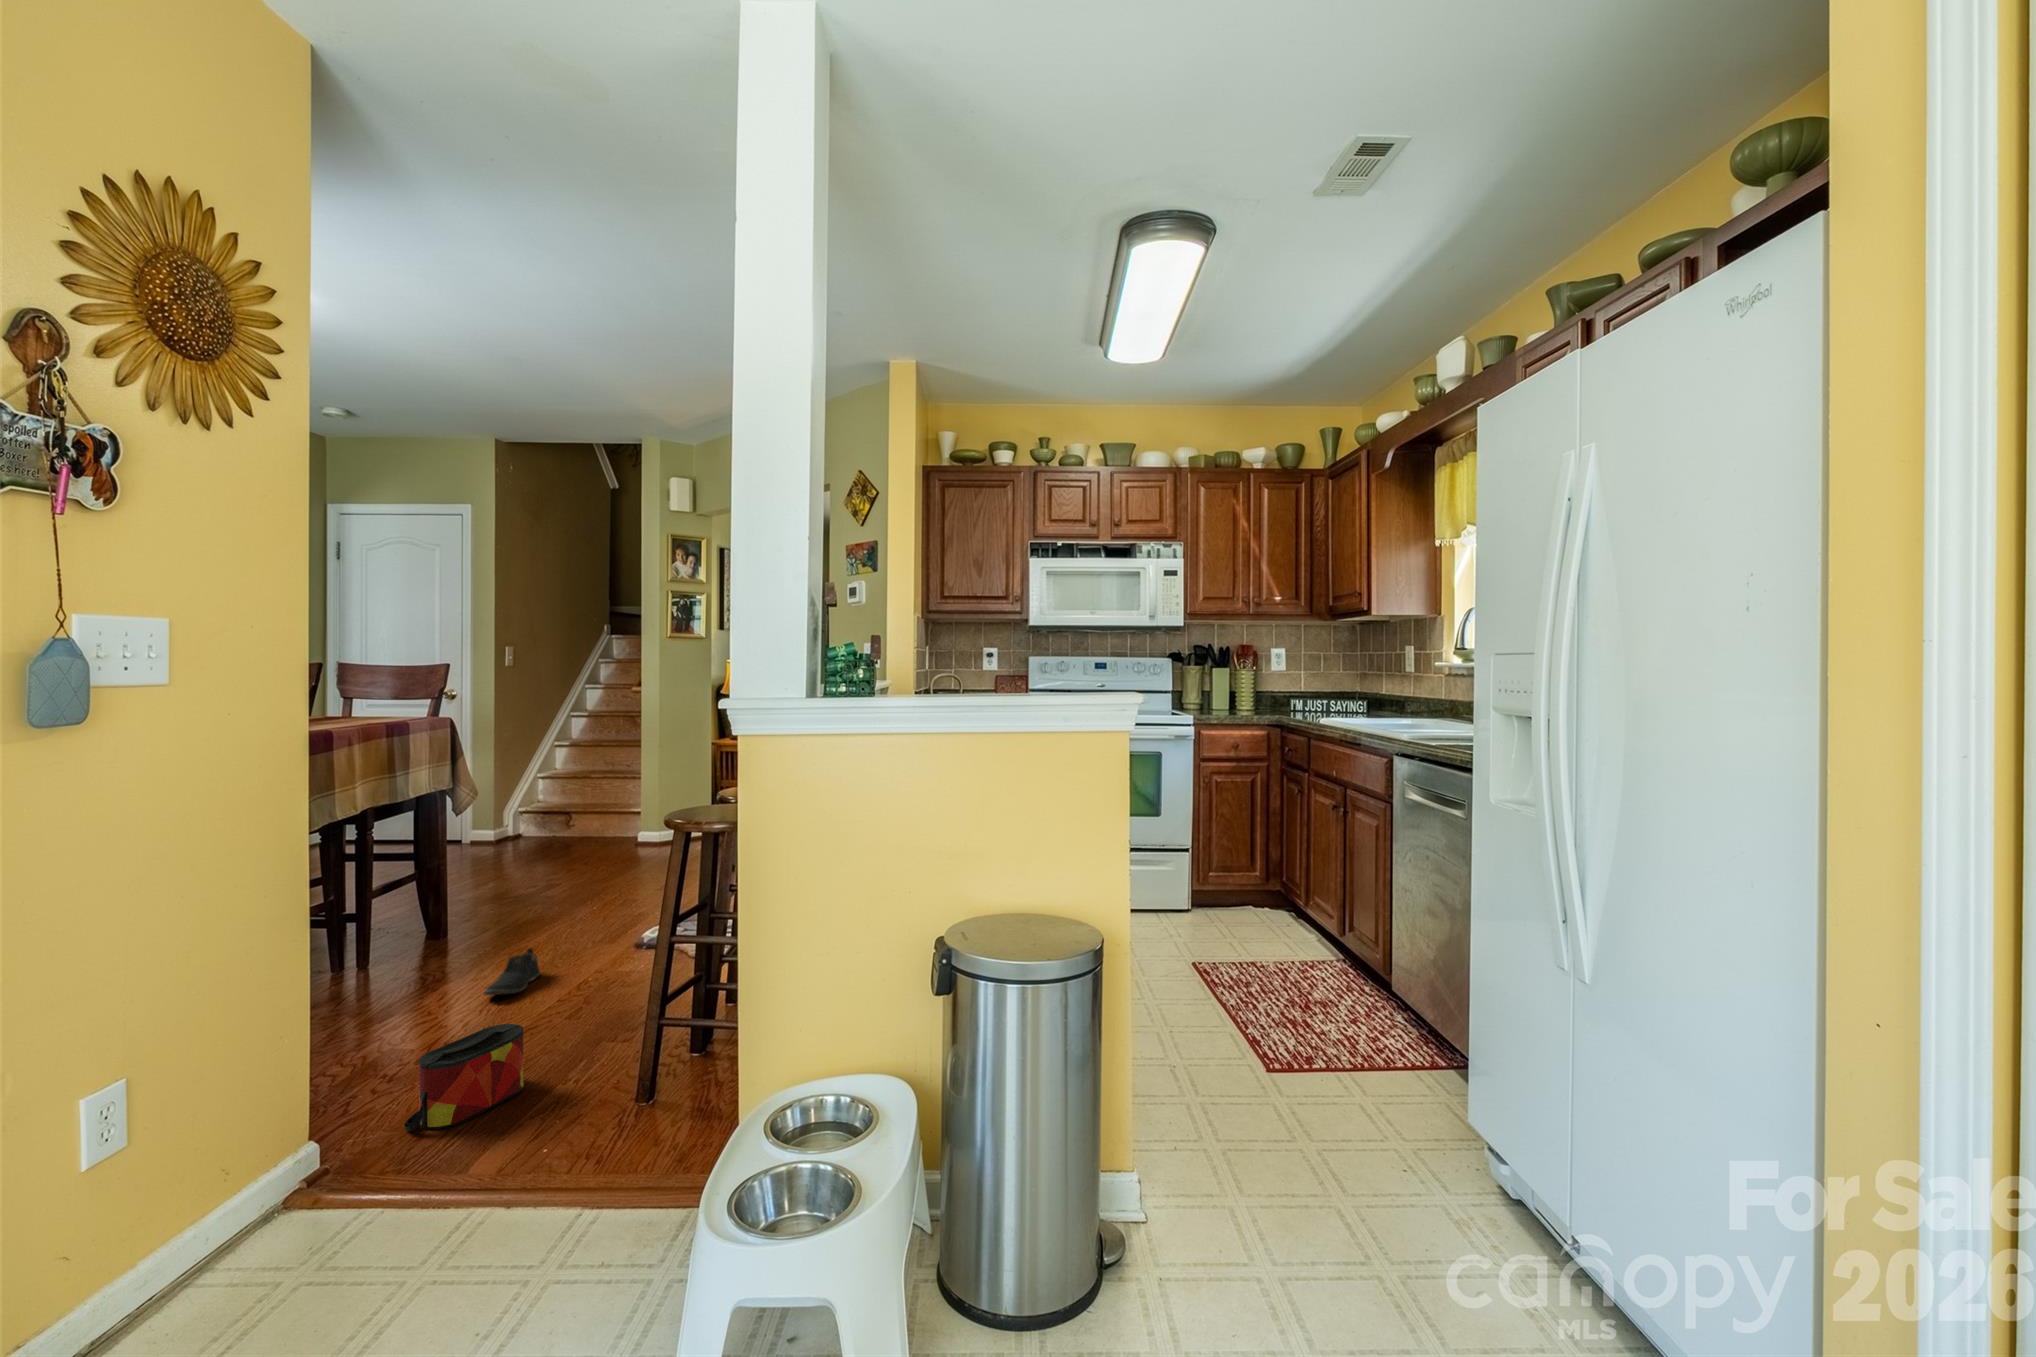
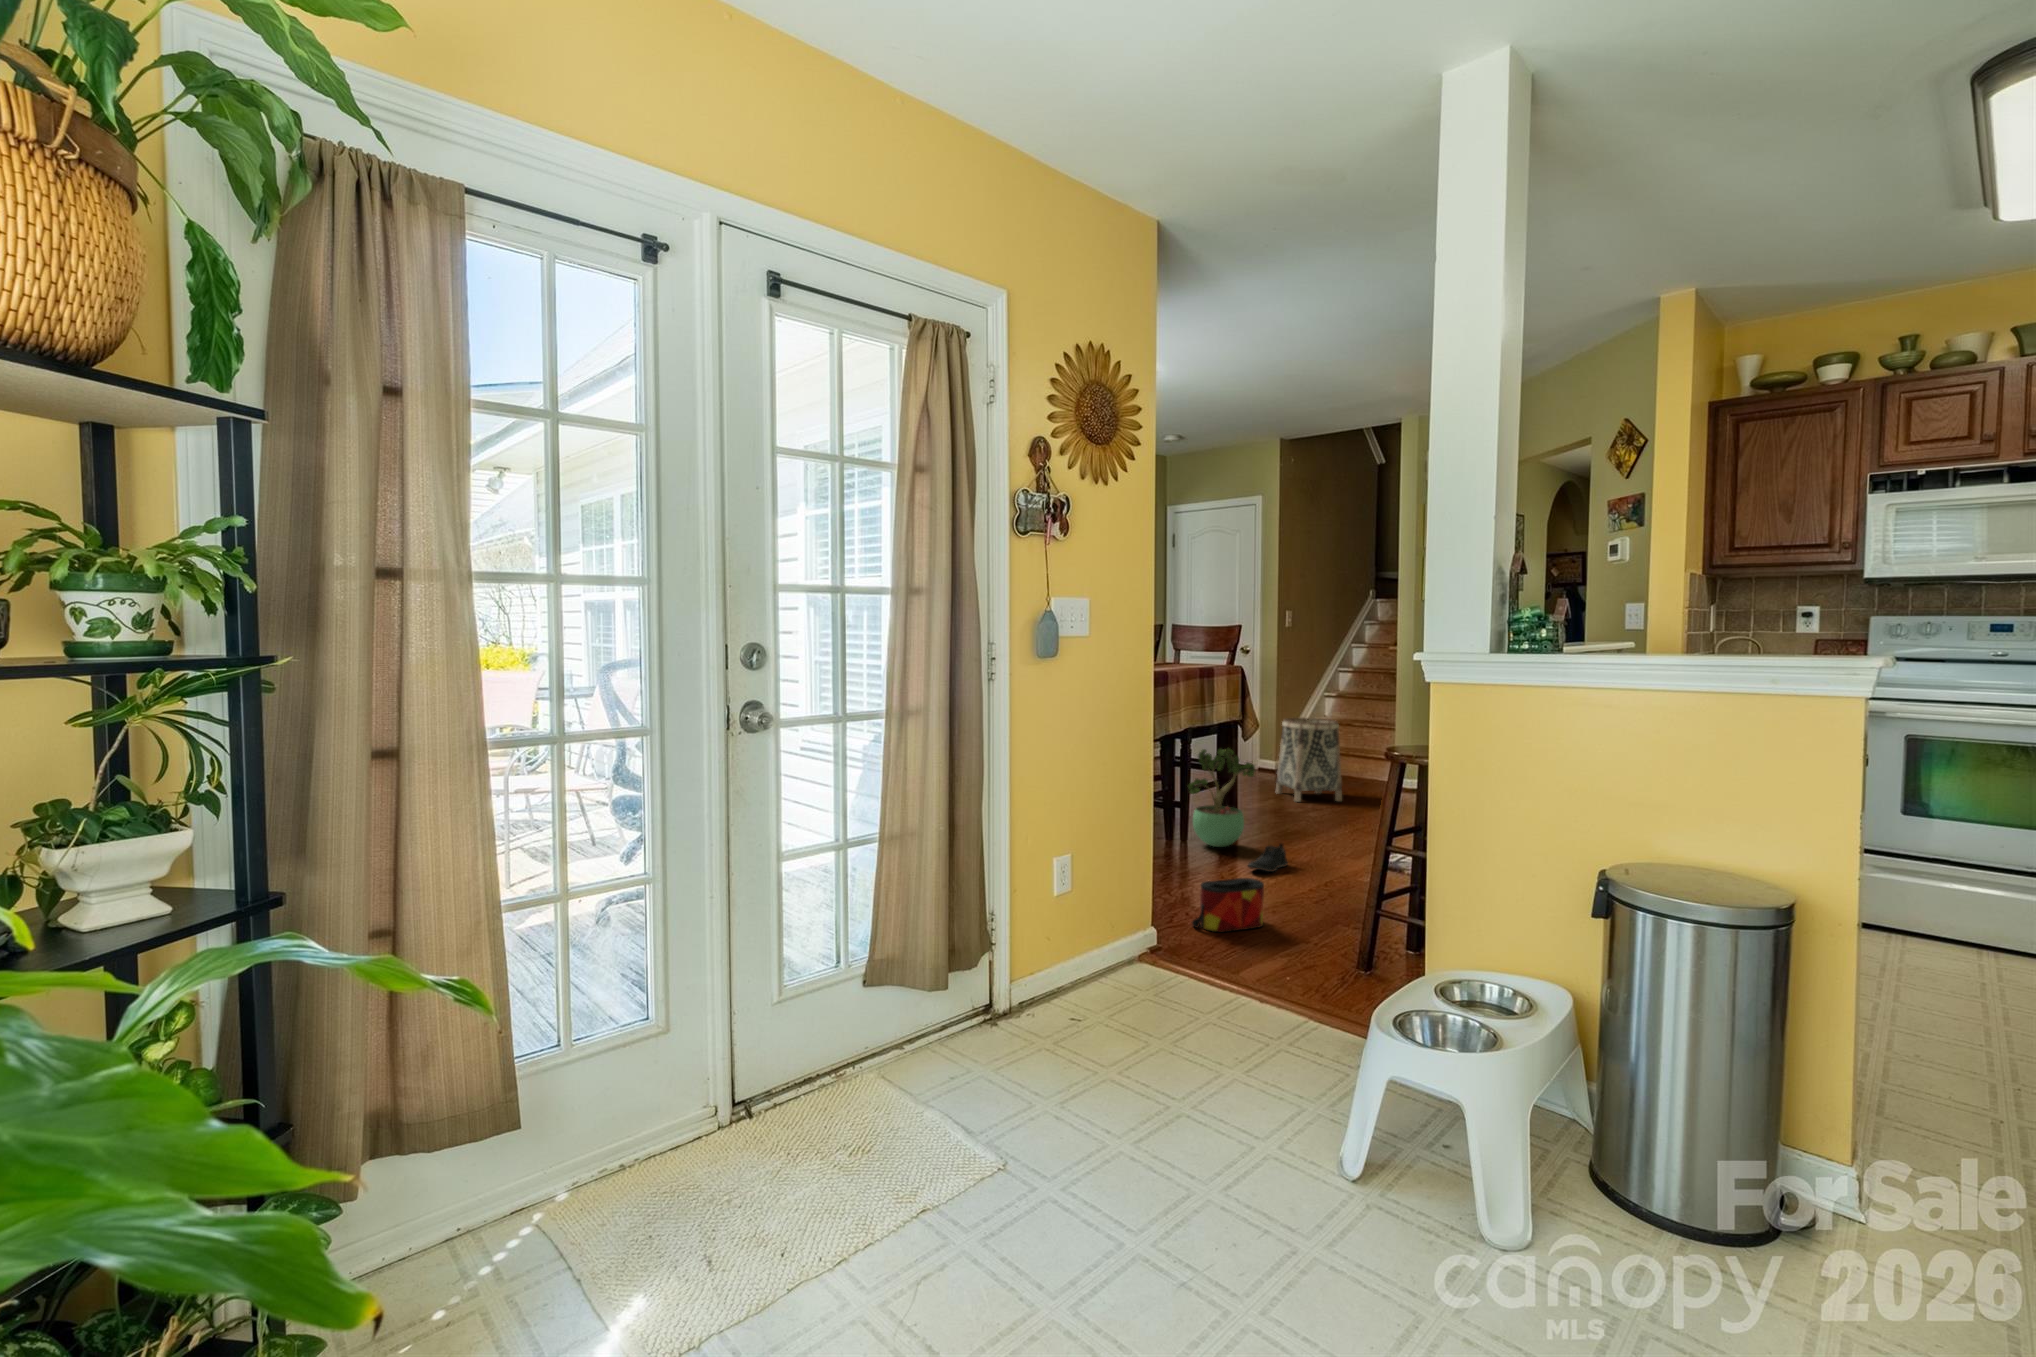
basket: none [503,772,590,878] -> present [1276,718,1342,802]
potted plant: none [376,831,487,973] -> present [1188,748,1255,847]

